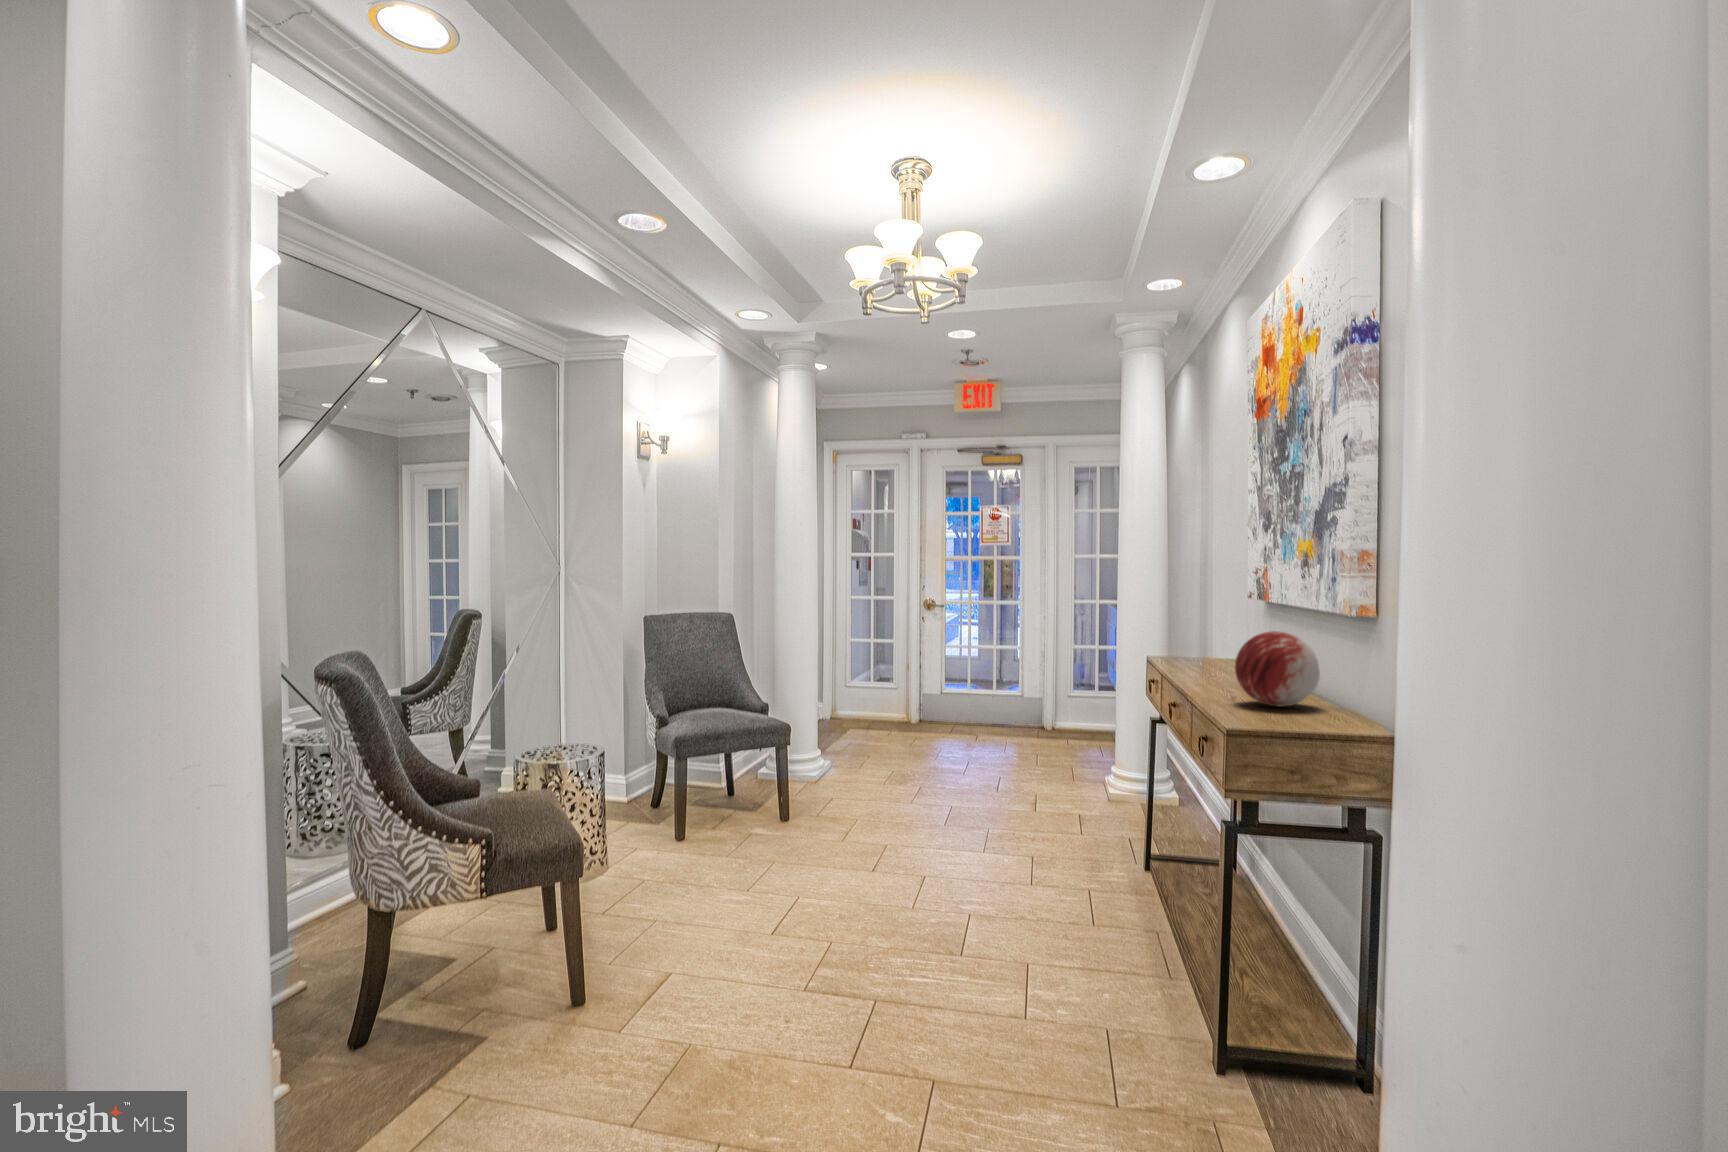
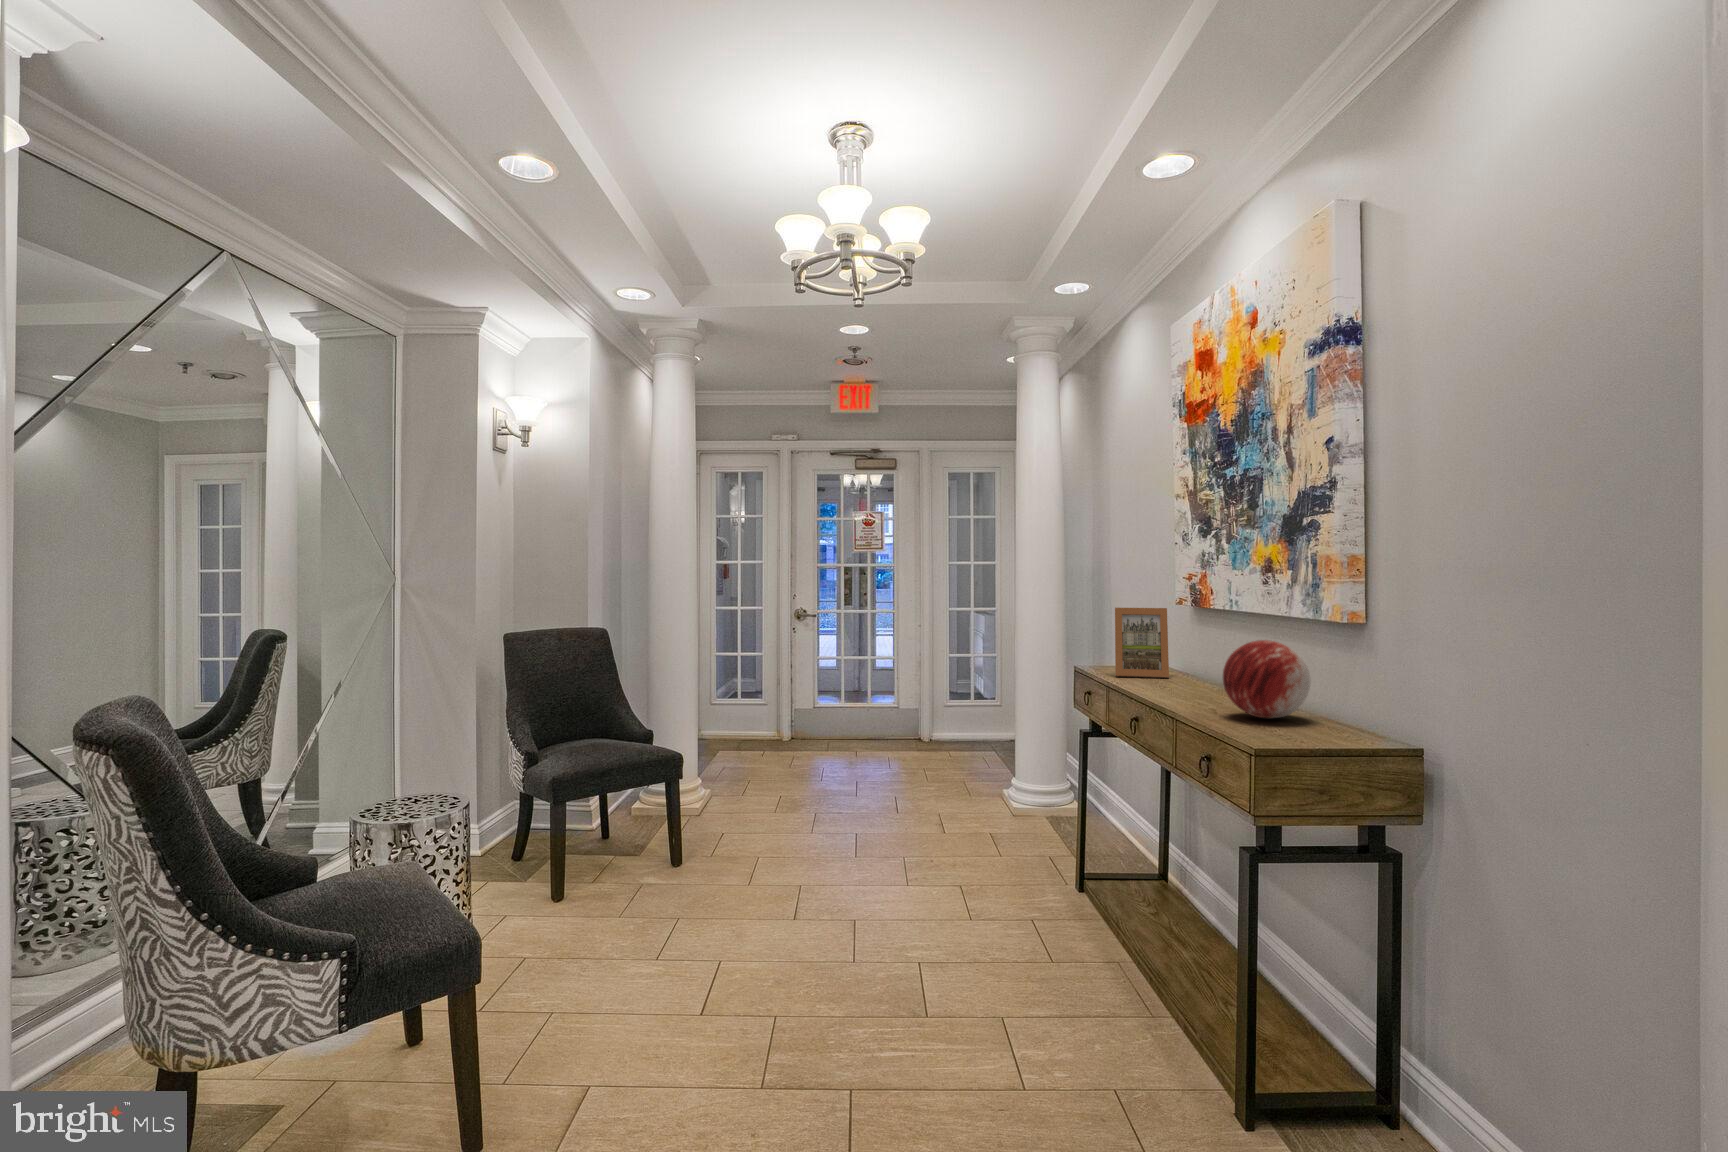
picture frame: none [1182,600,1238,671] -> present [1115,608,1169,678]

